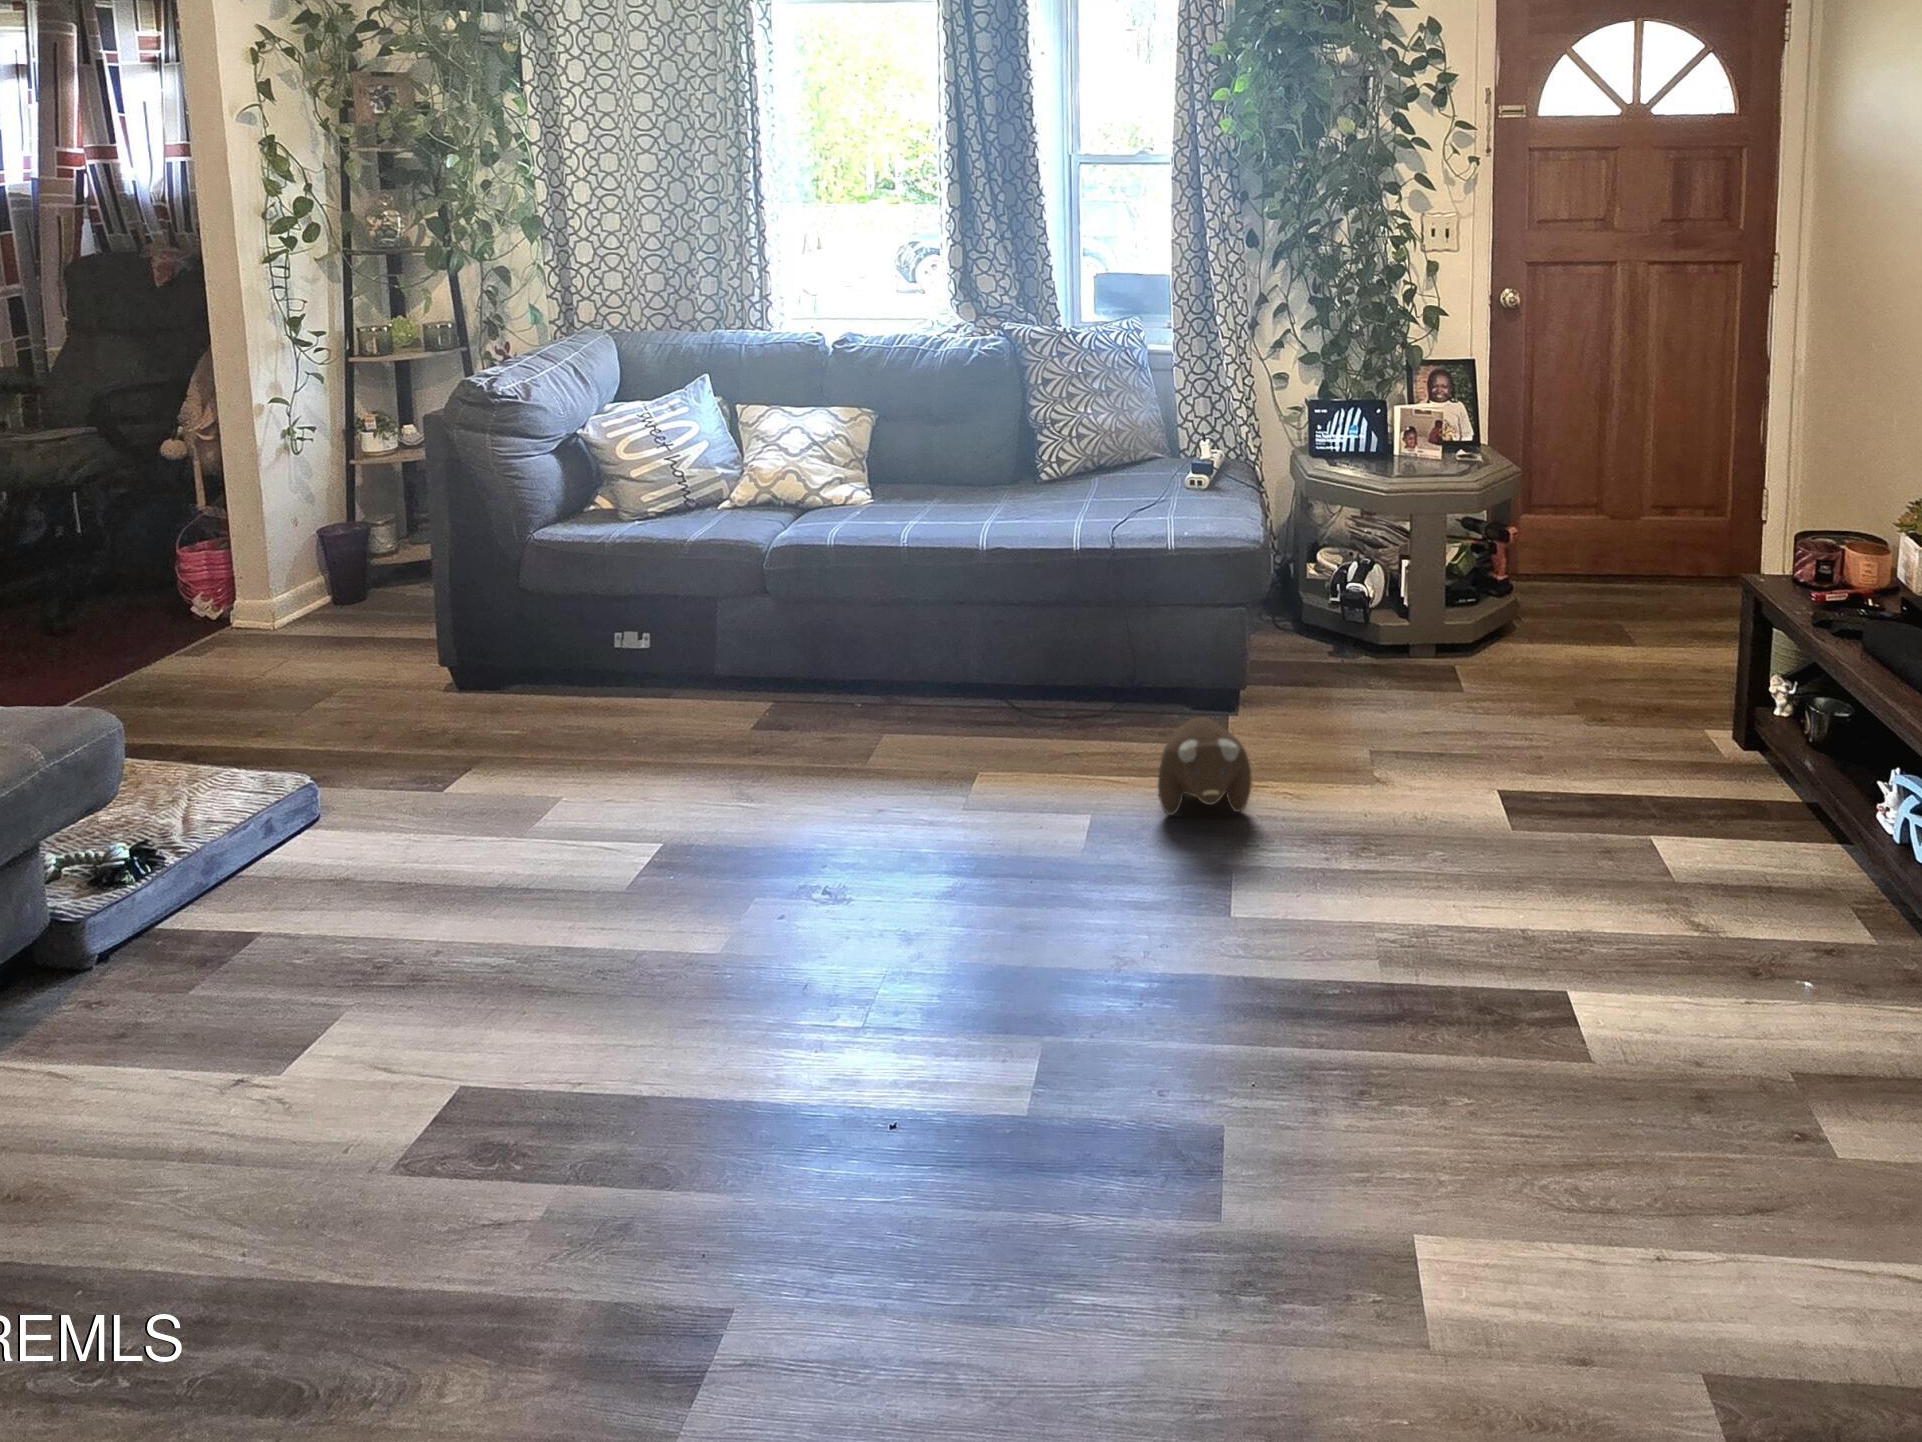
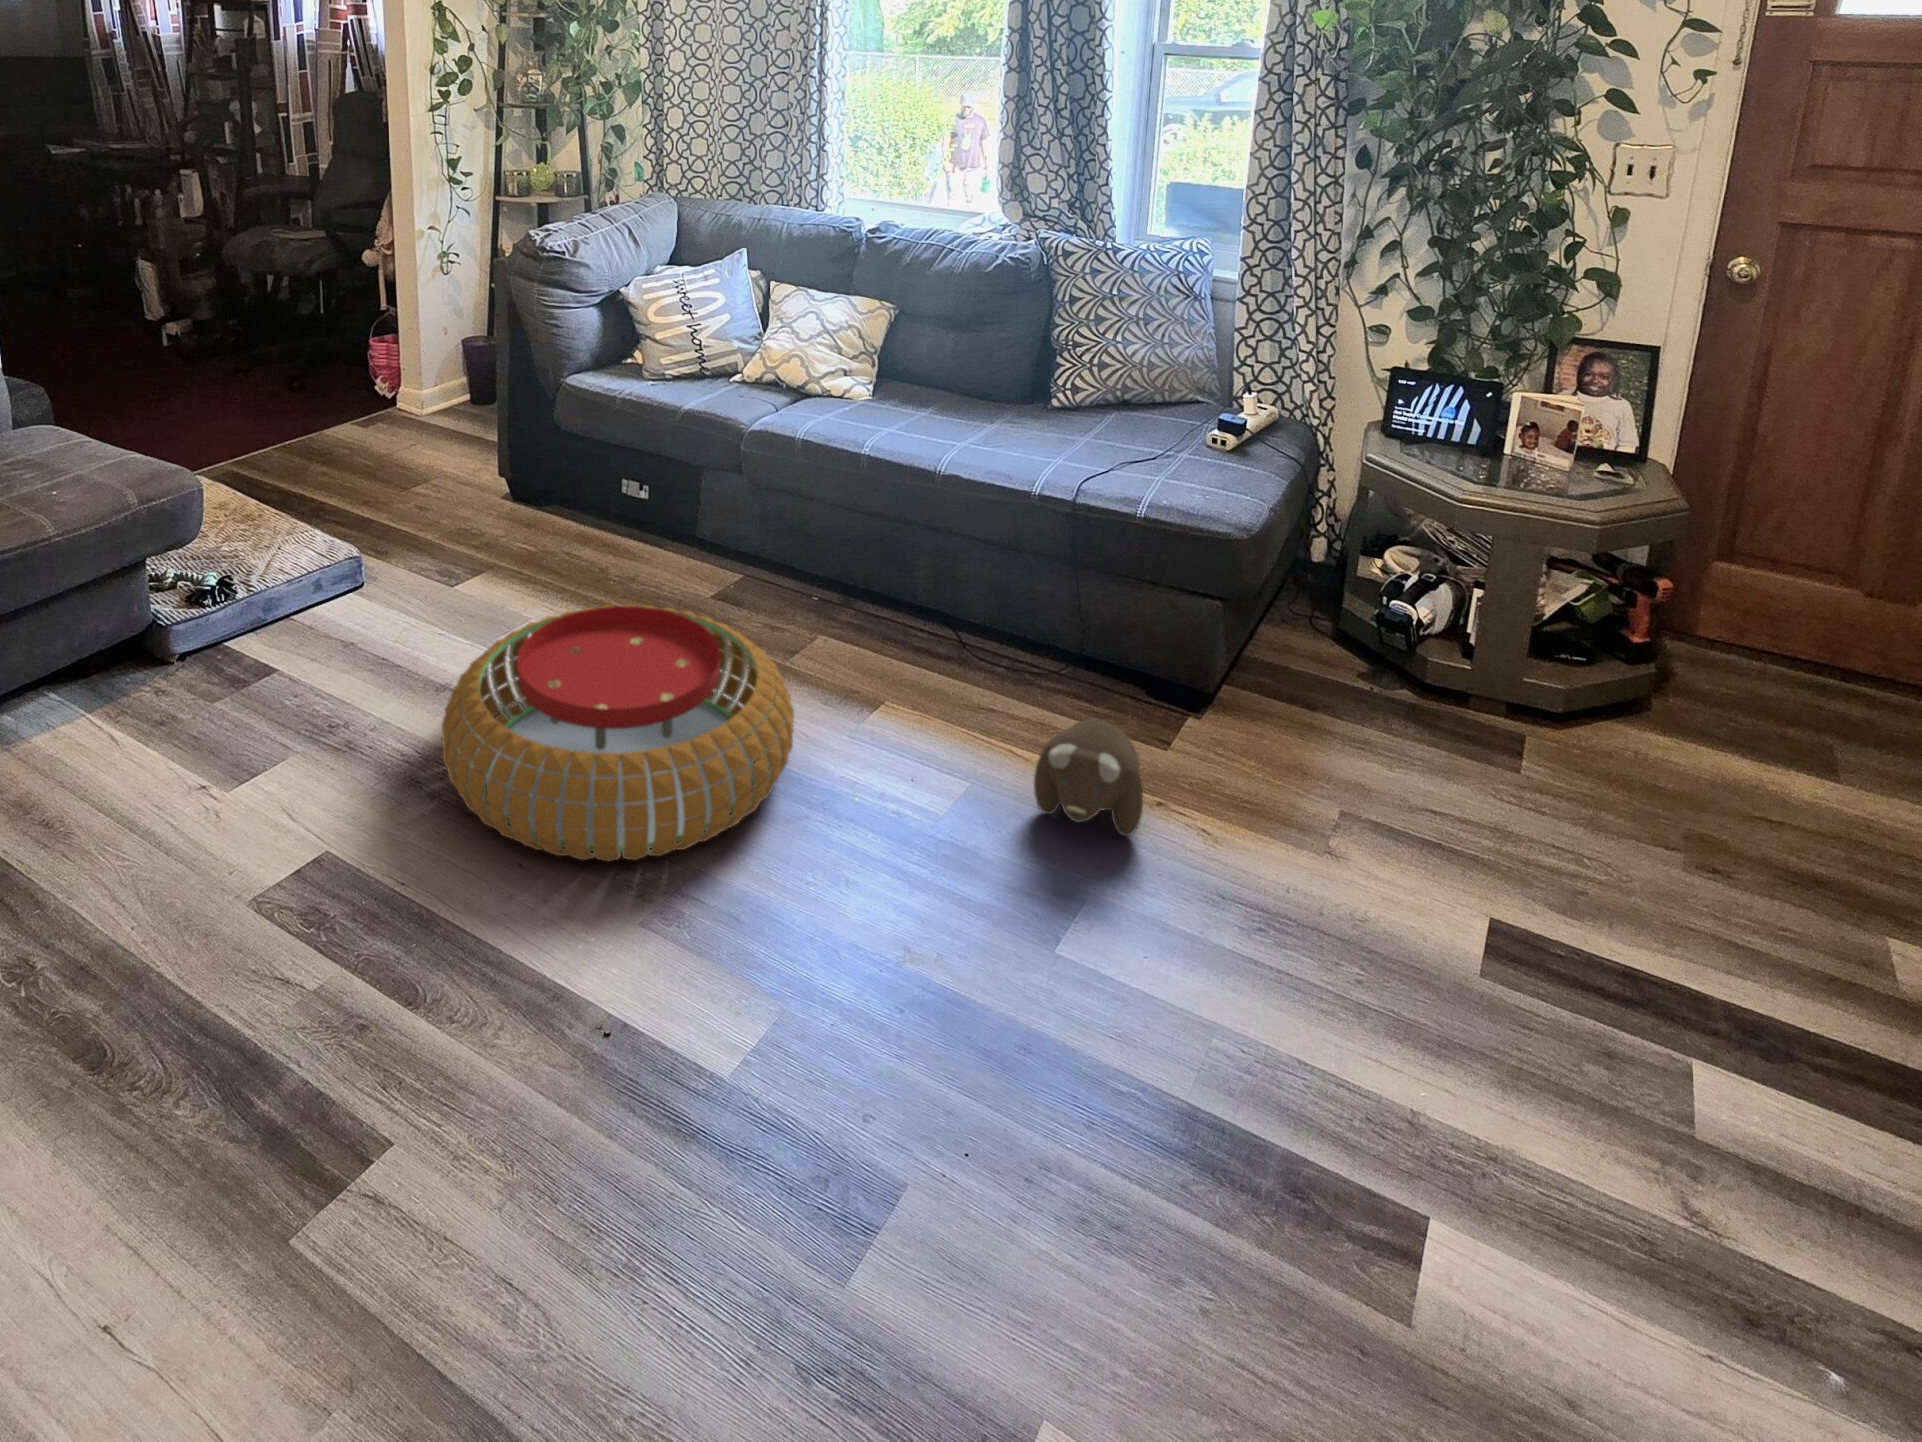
pouf: none [555,726,944,997] -> present [441,605,794,861]

